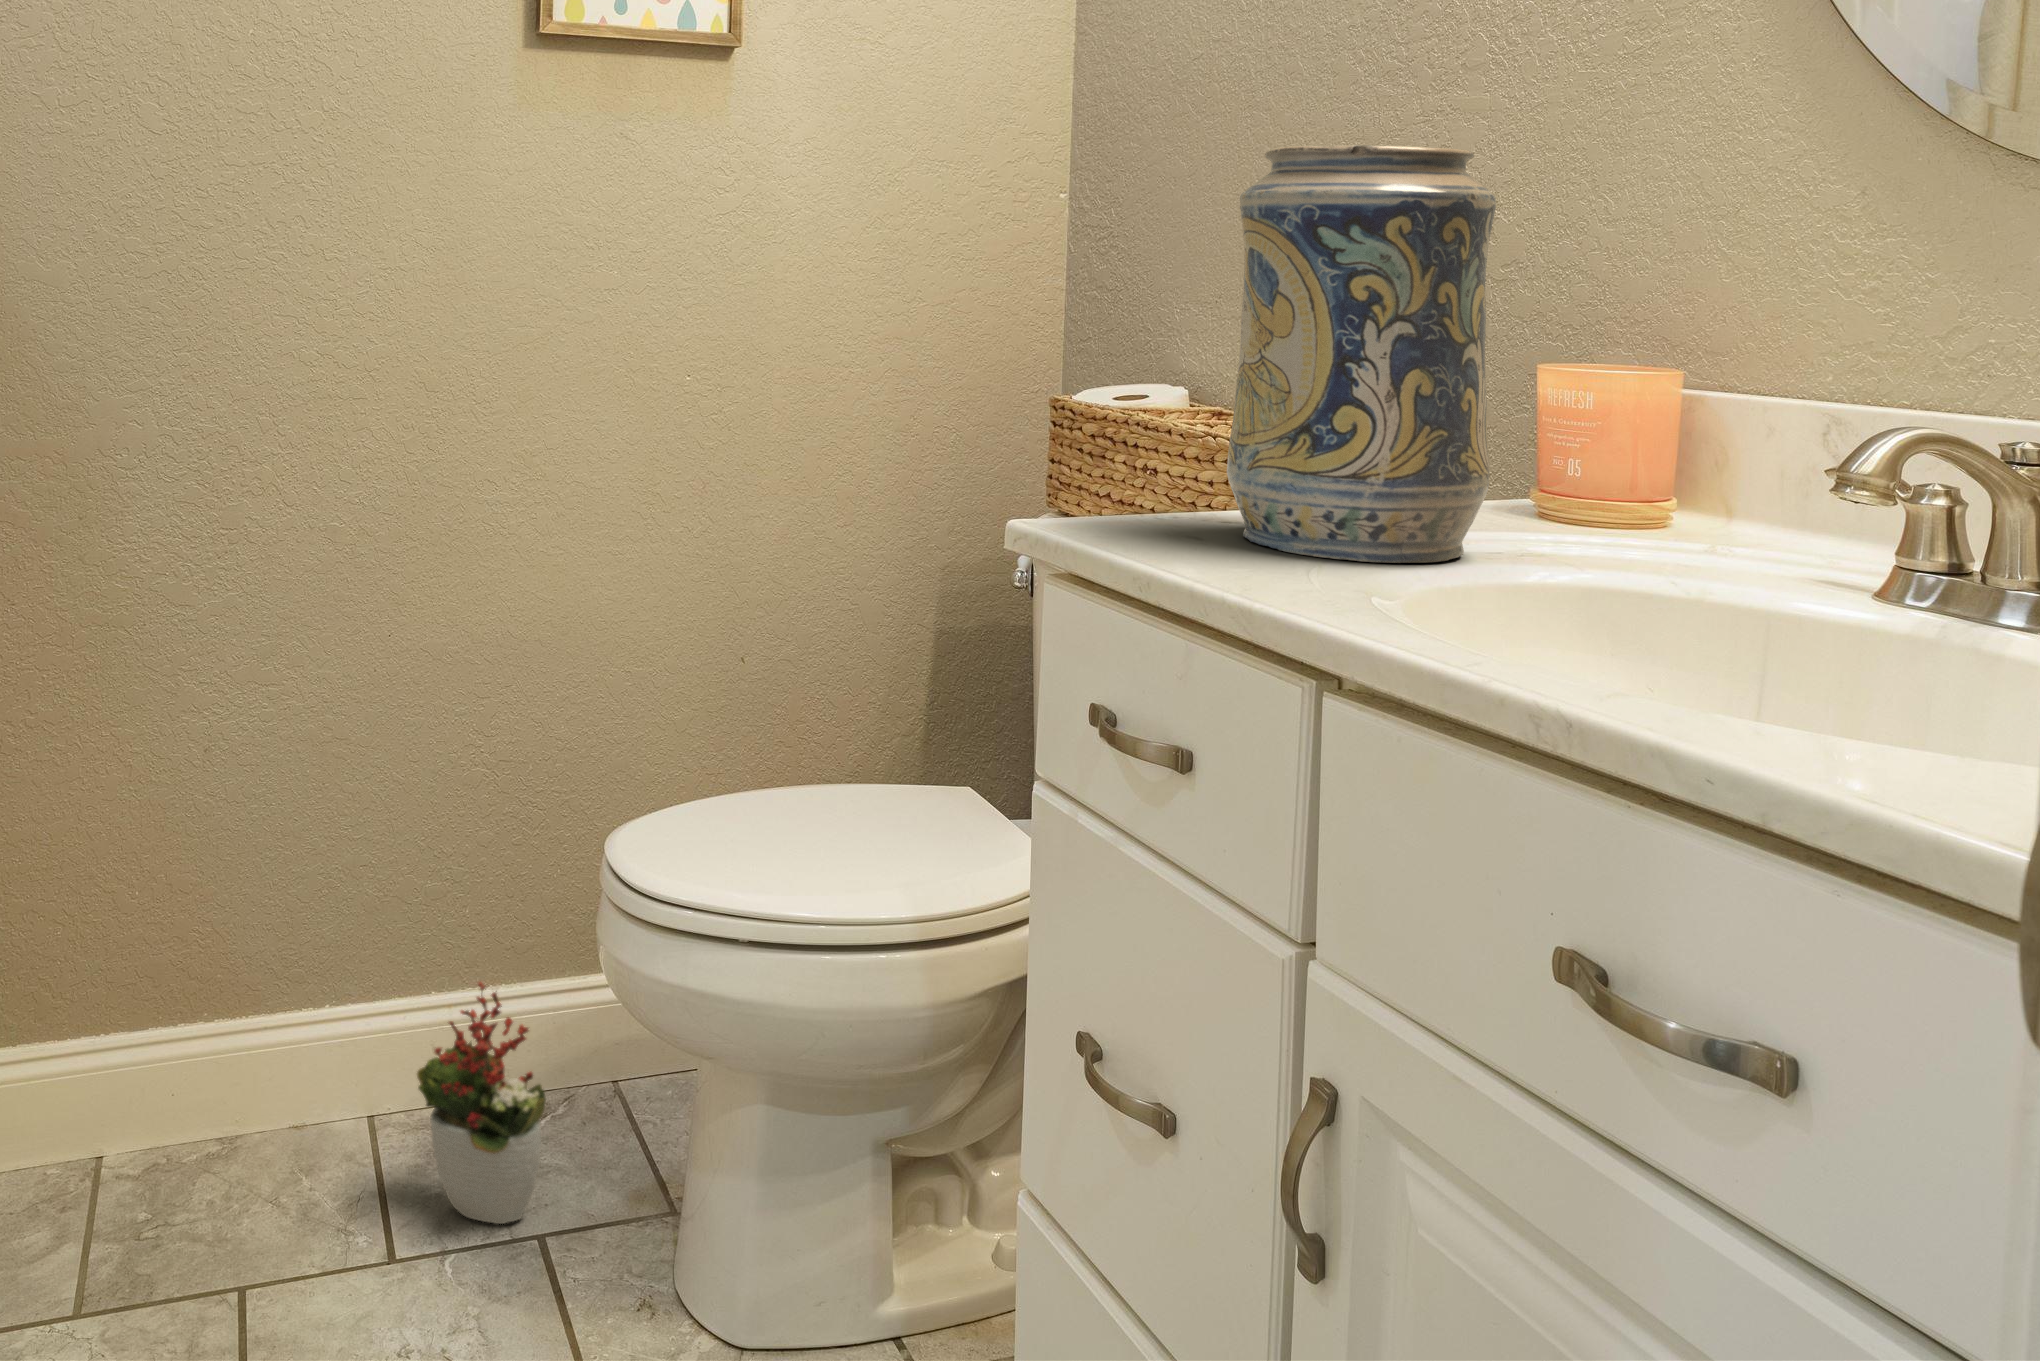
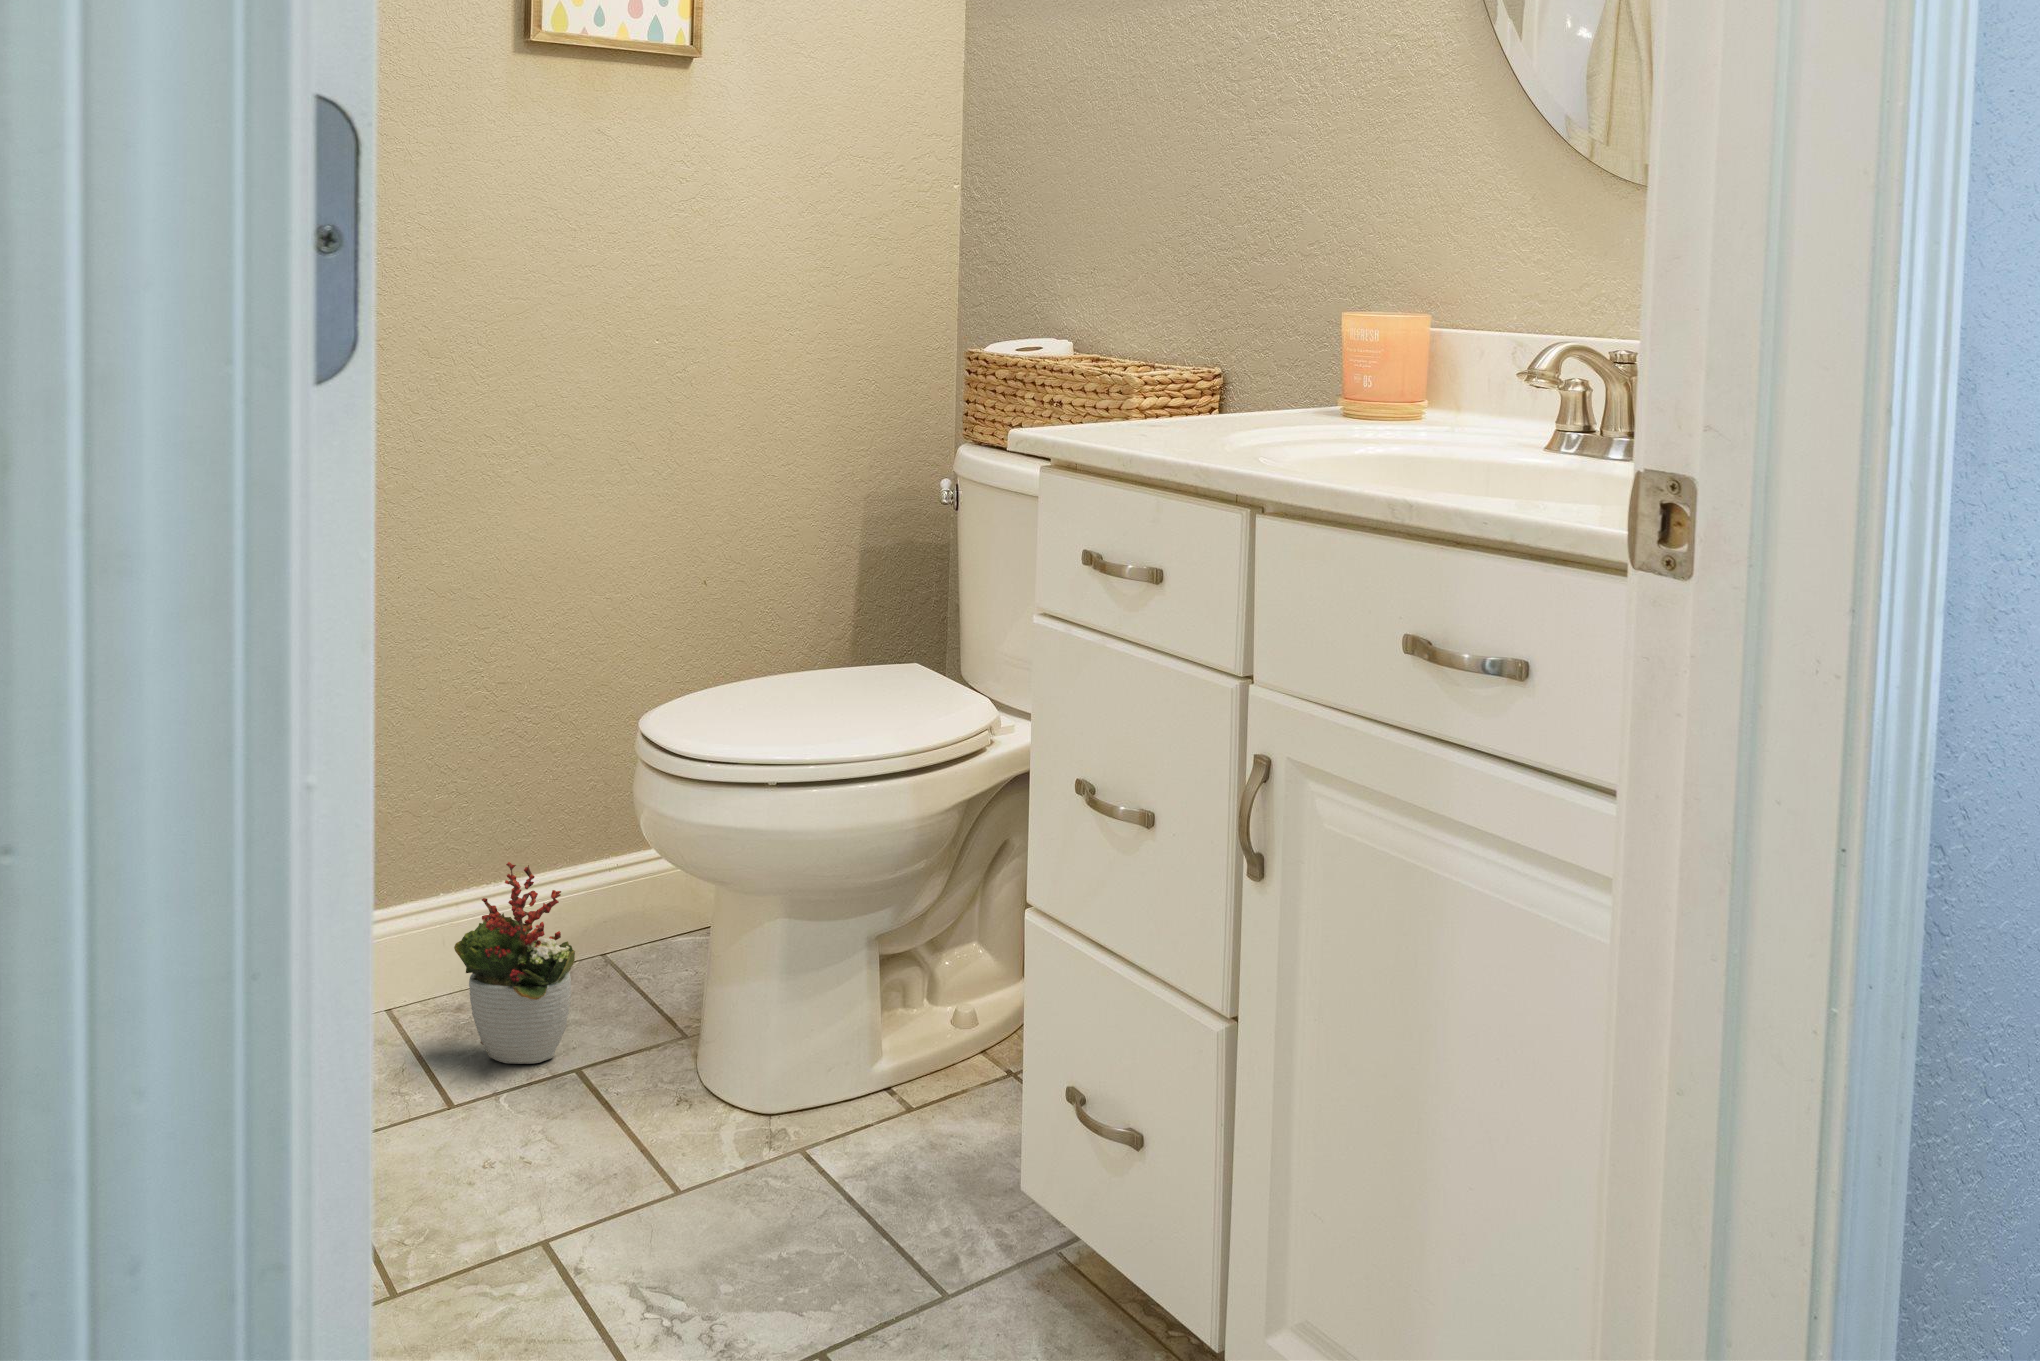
decorative vase: present [1227,145,1496,563] -> none [1150,159,1324,443]

